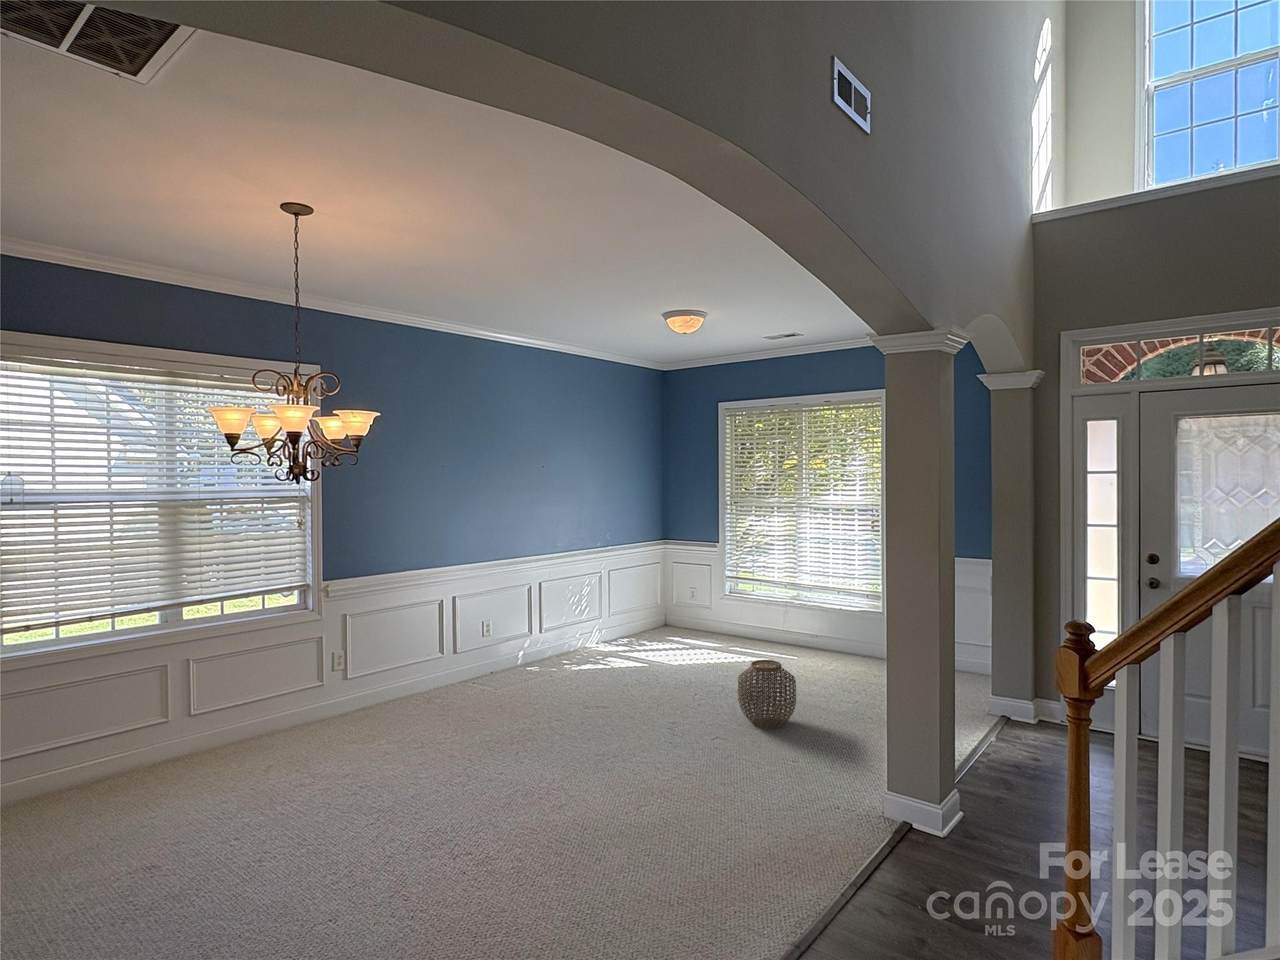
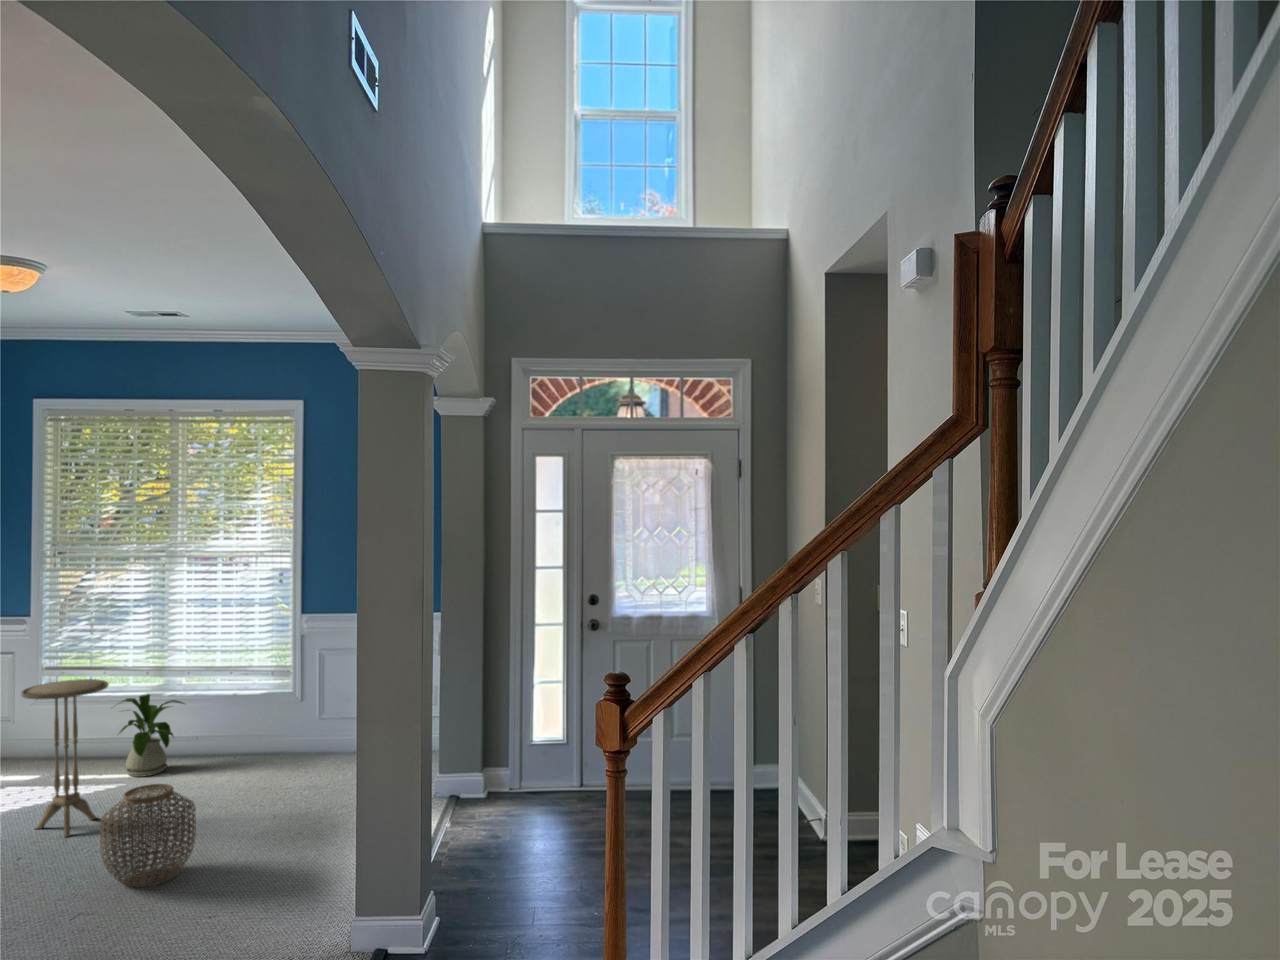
side table: none [703,584,752,685] -> present [21,679,109,837]
house plant: none [761,600,807,656] -> present [120,694,184,777]

